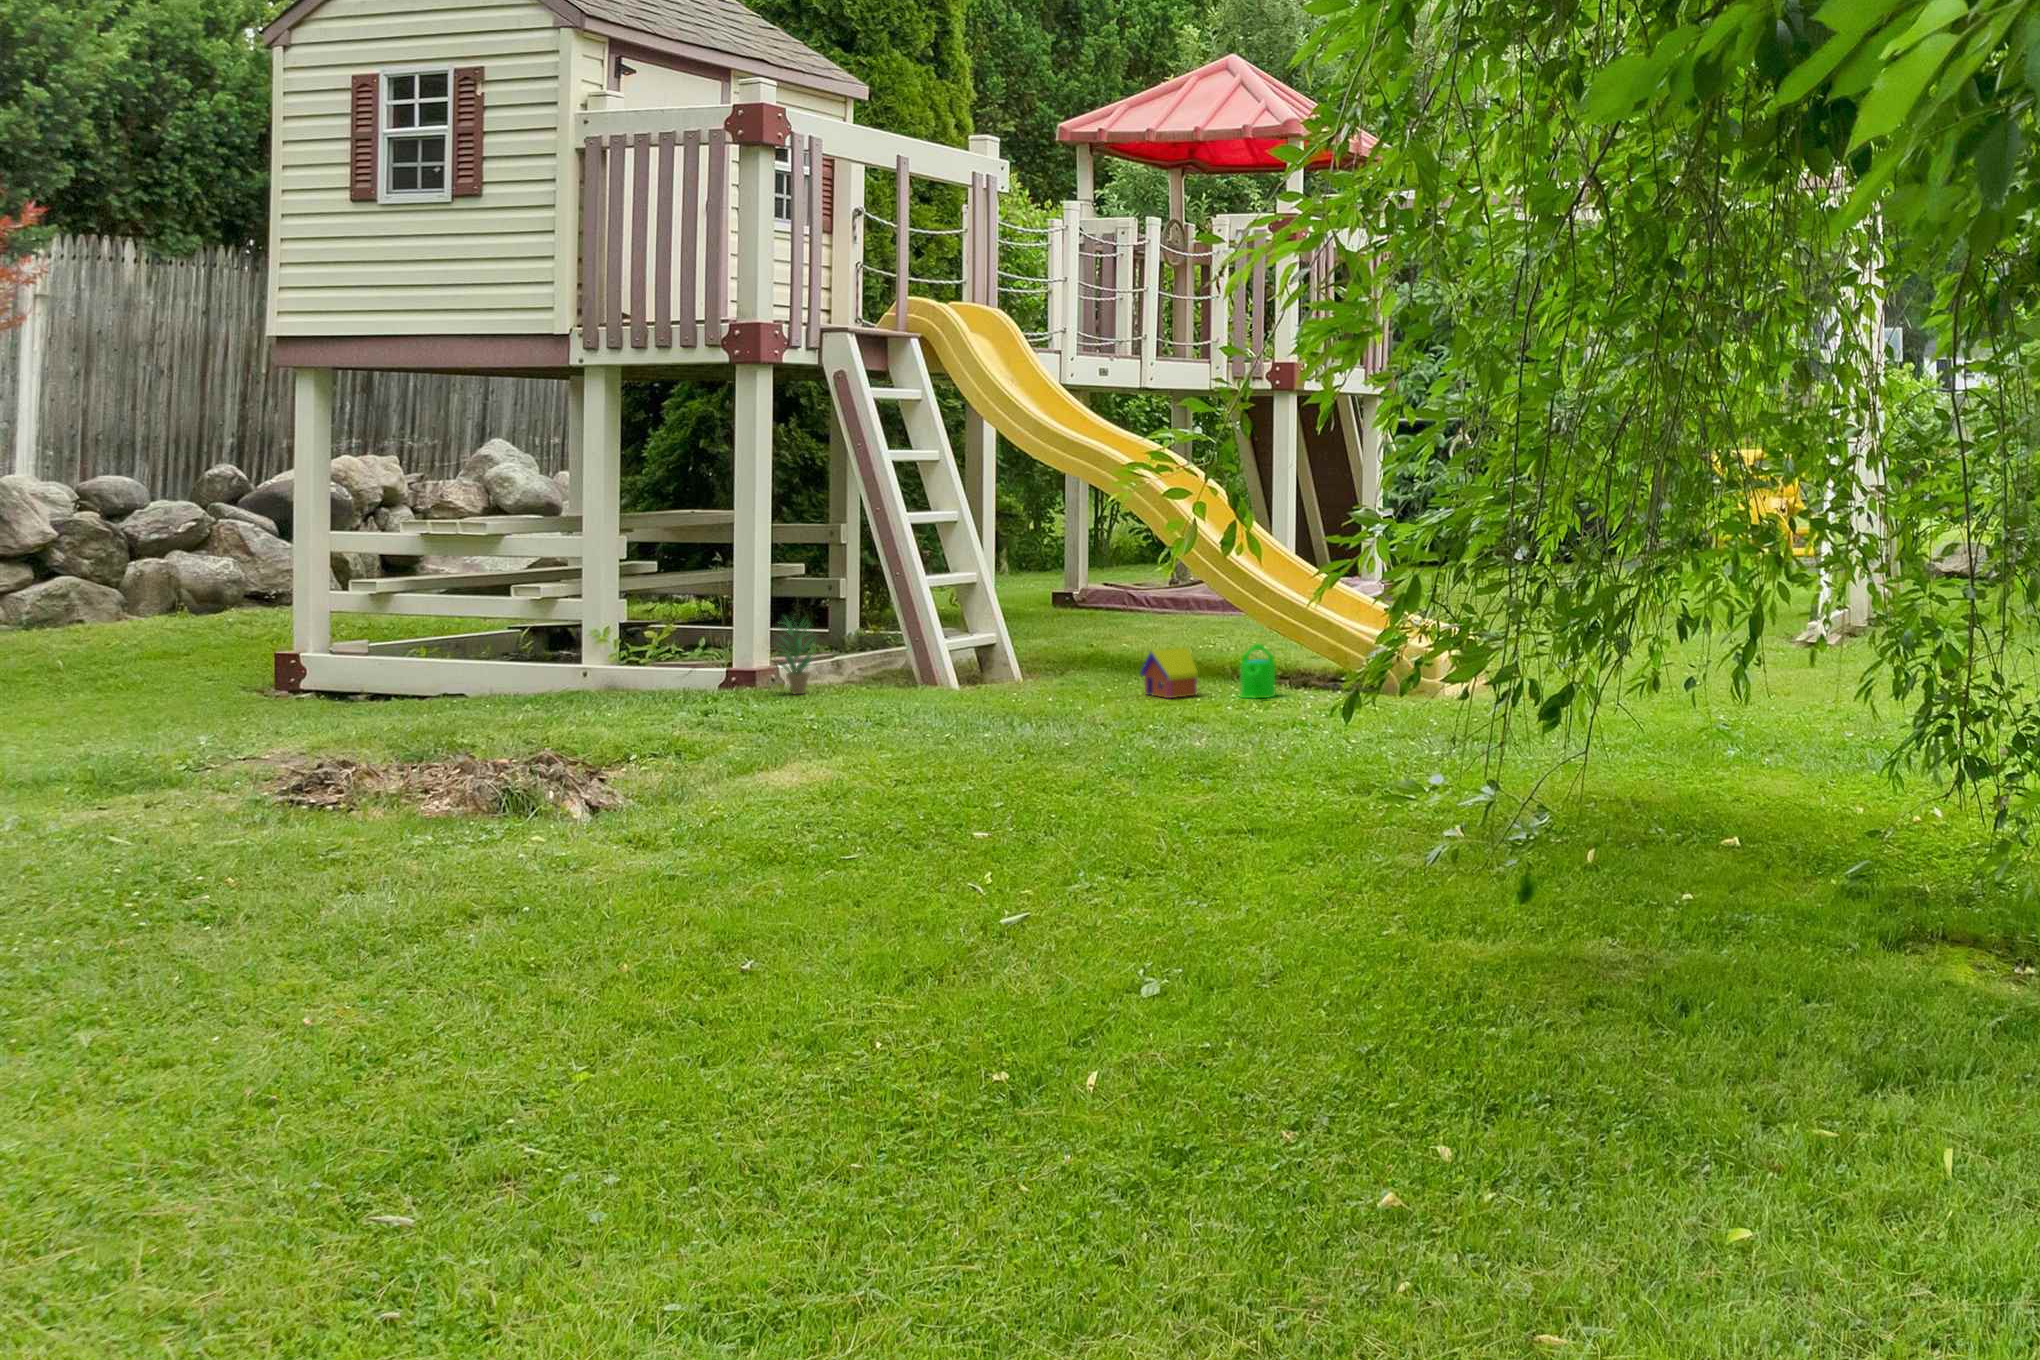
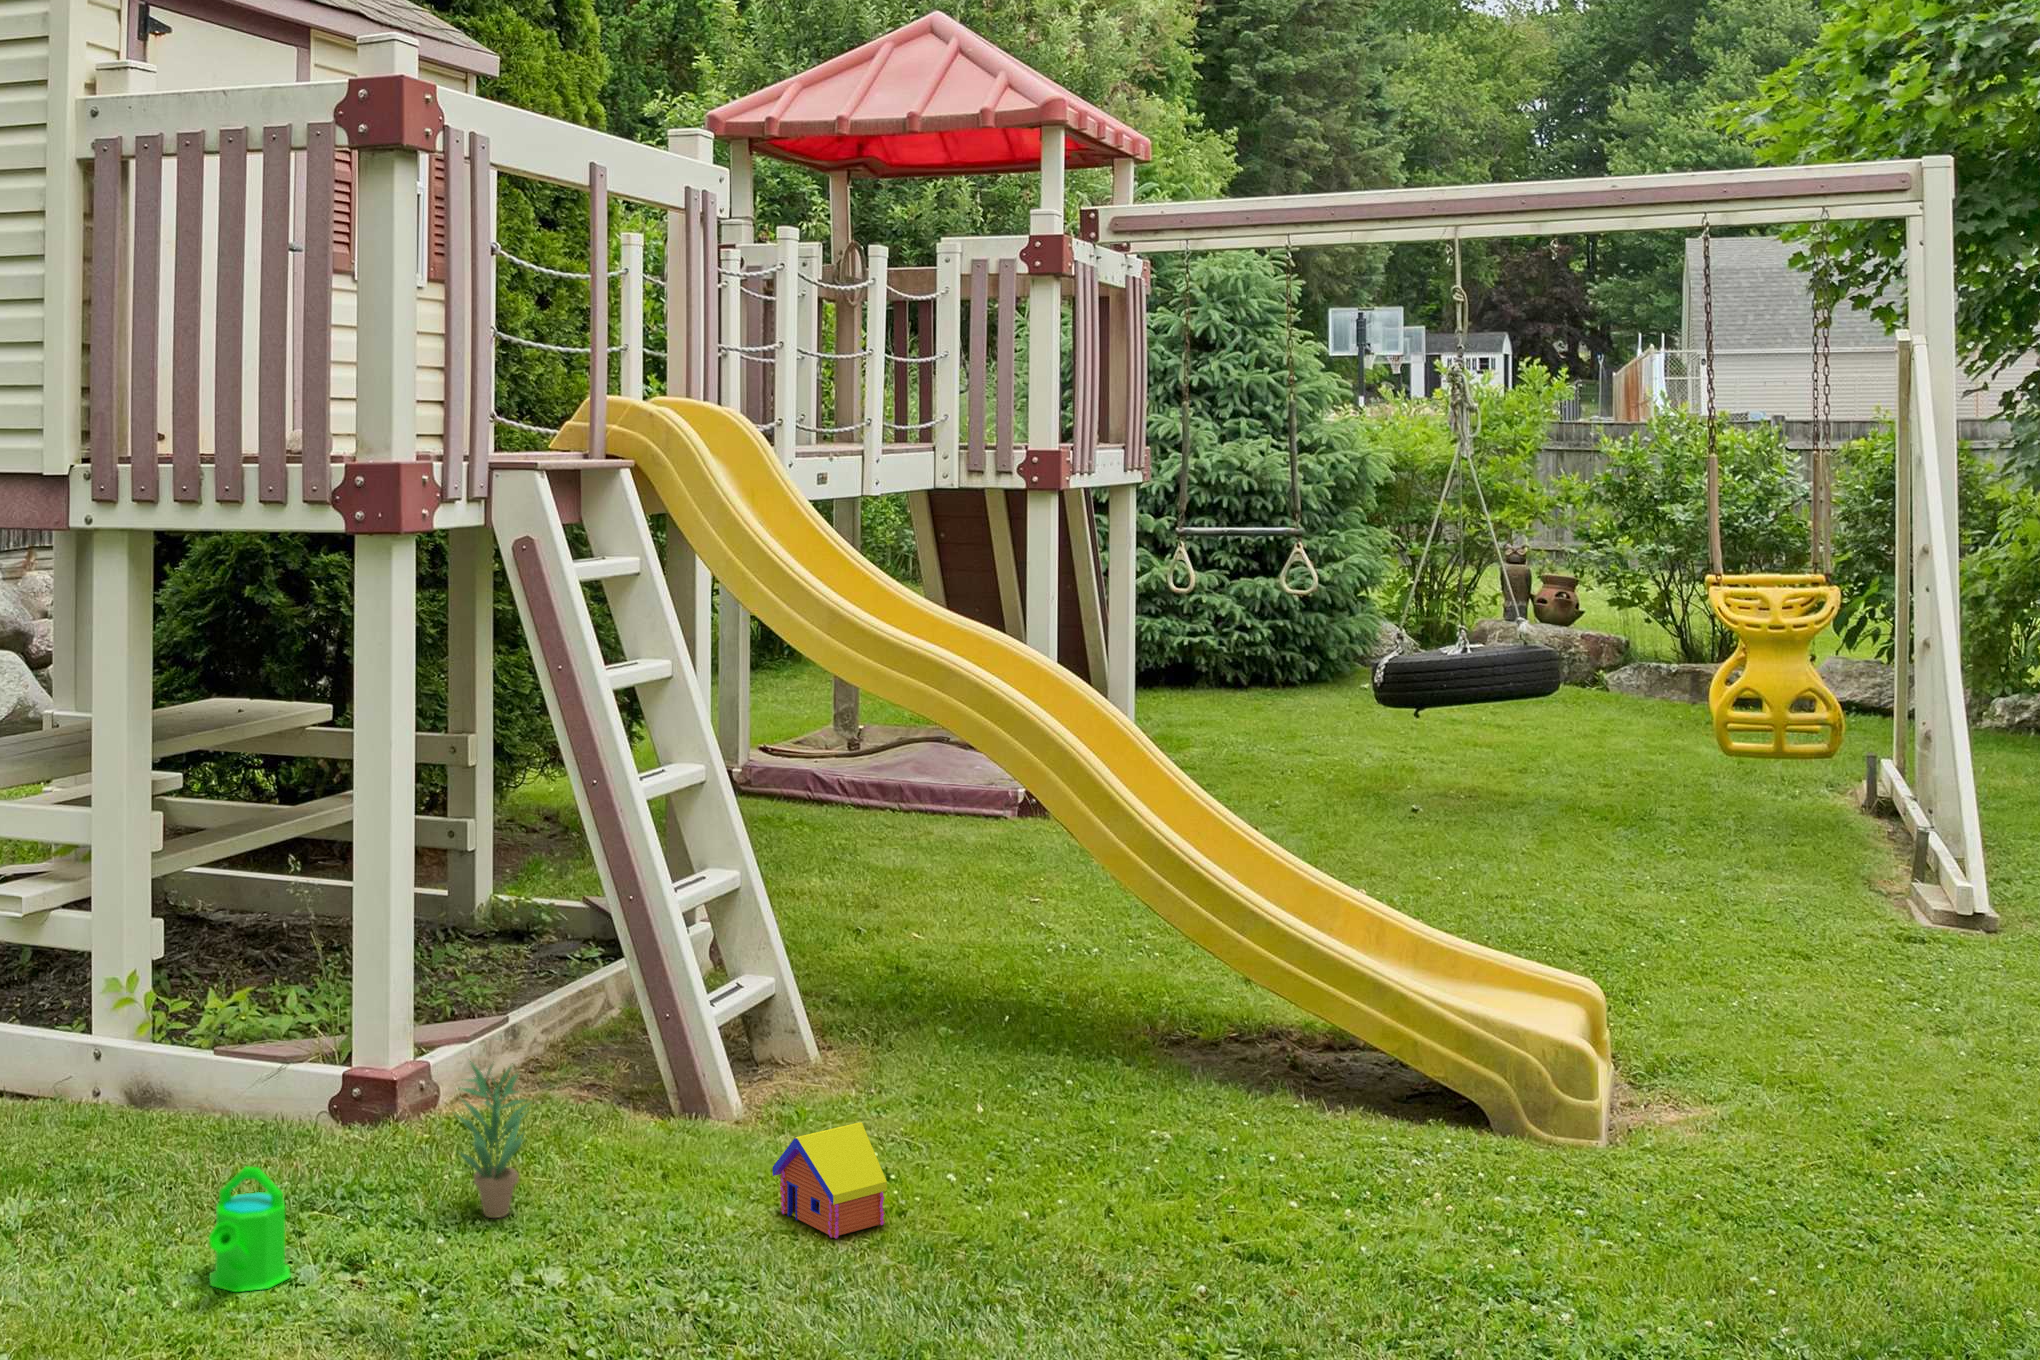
watering can: present [1240,644,1276,698] -> present [209,1166,291,1292]
toy house: present [1141,648,1198,698] -> present [773,1122,887,1239]

